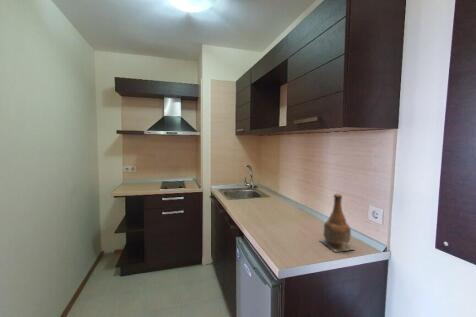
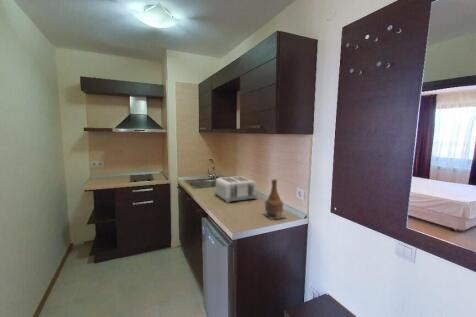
toaster: none [253,187,307,221] -> present [215,176,257,203]

